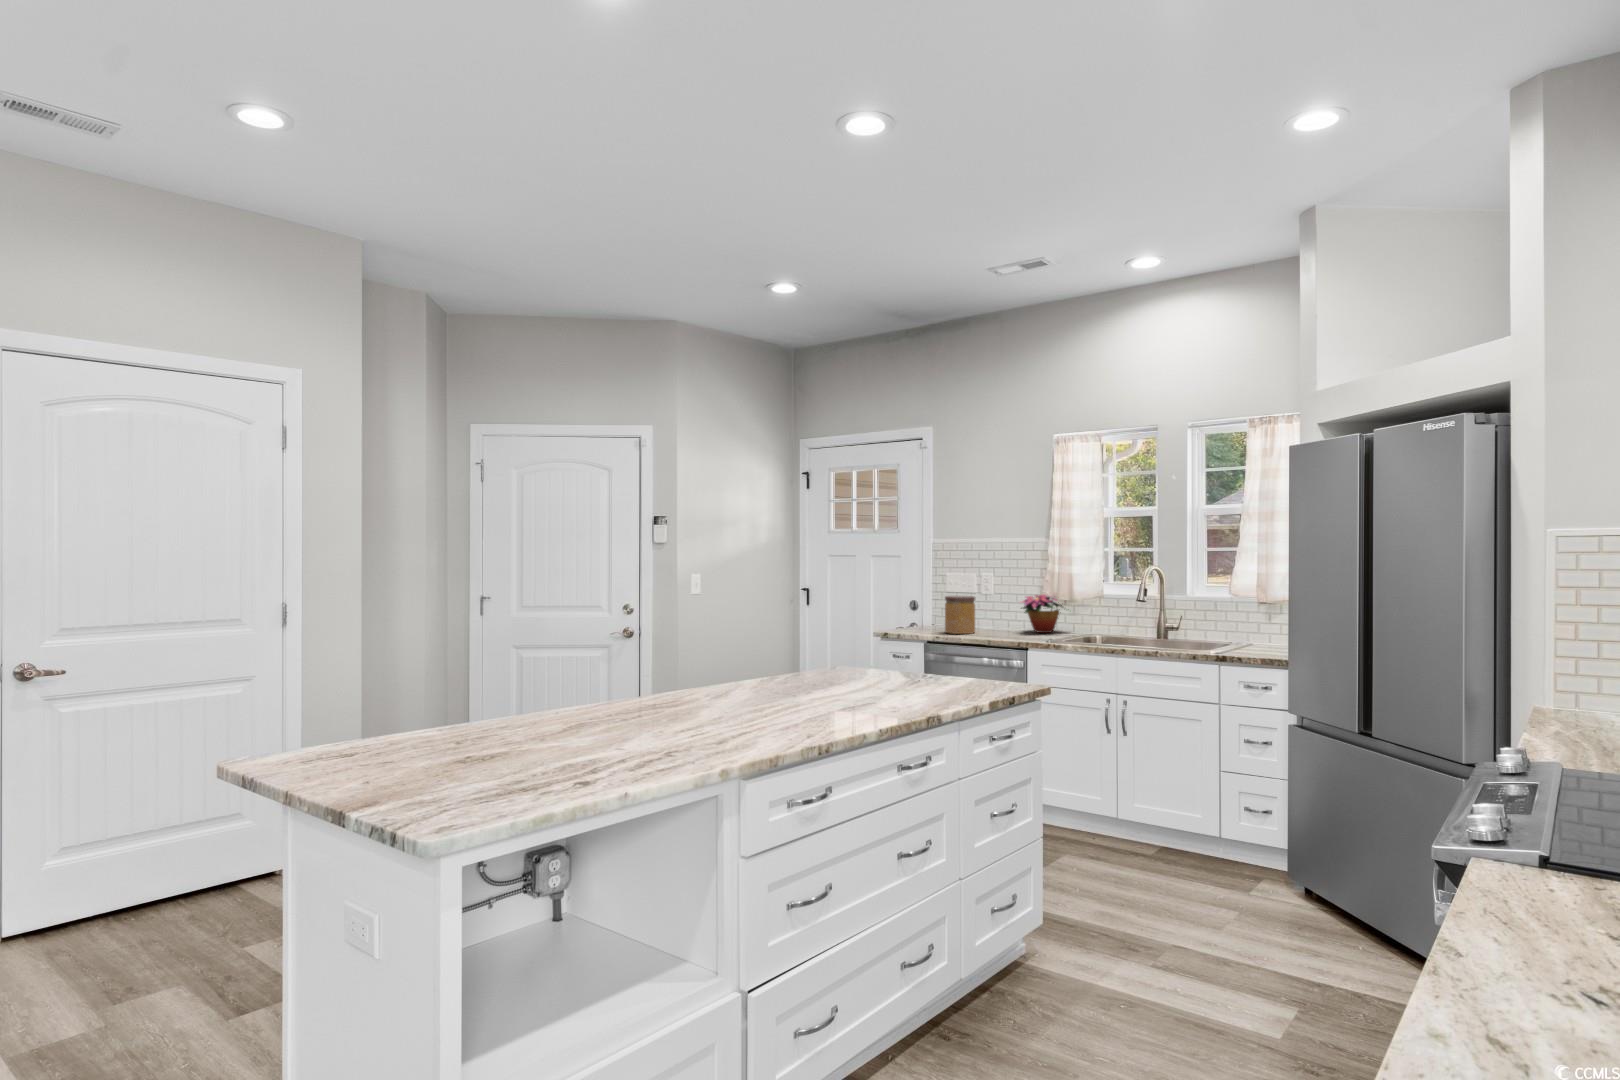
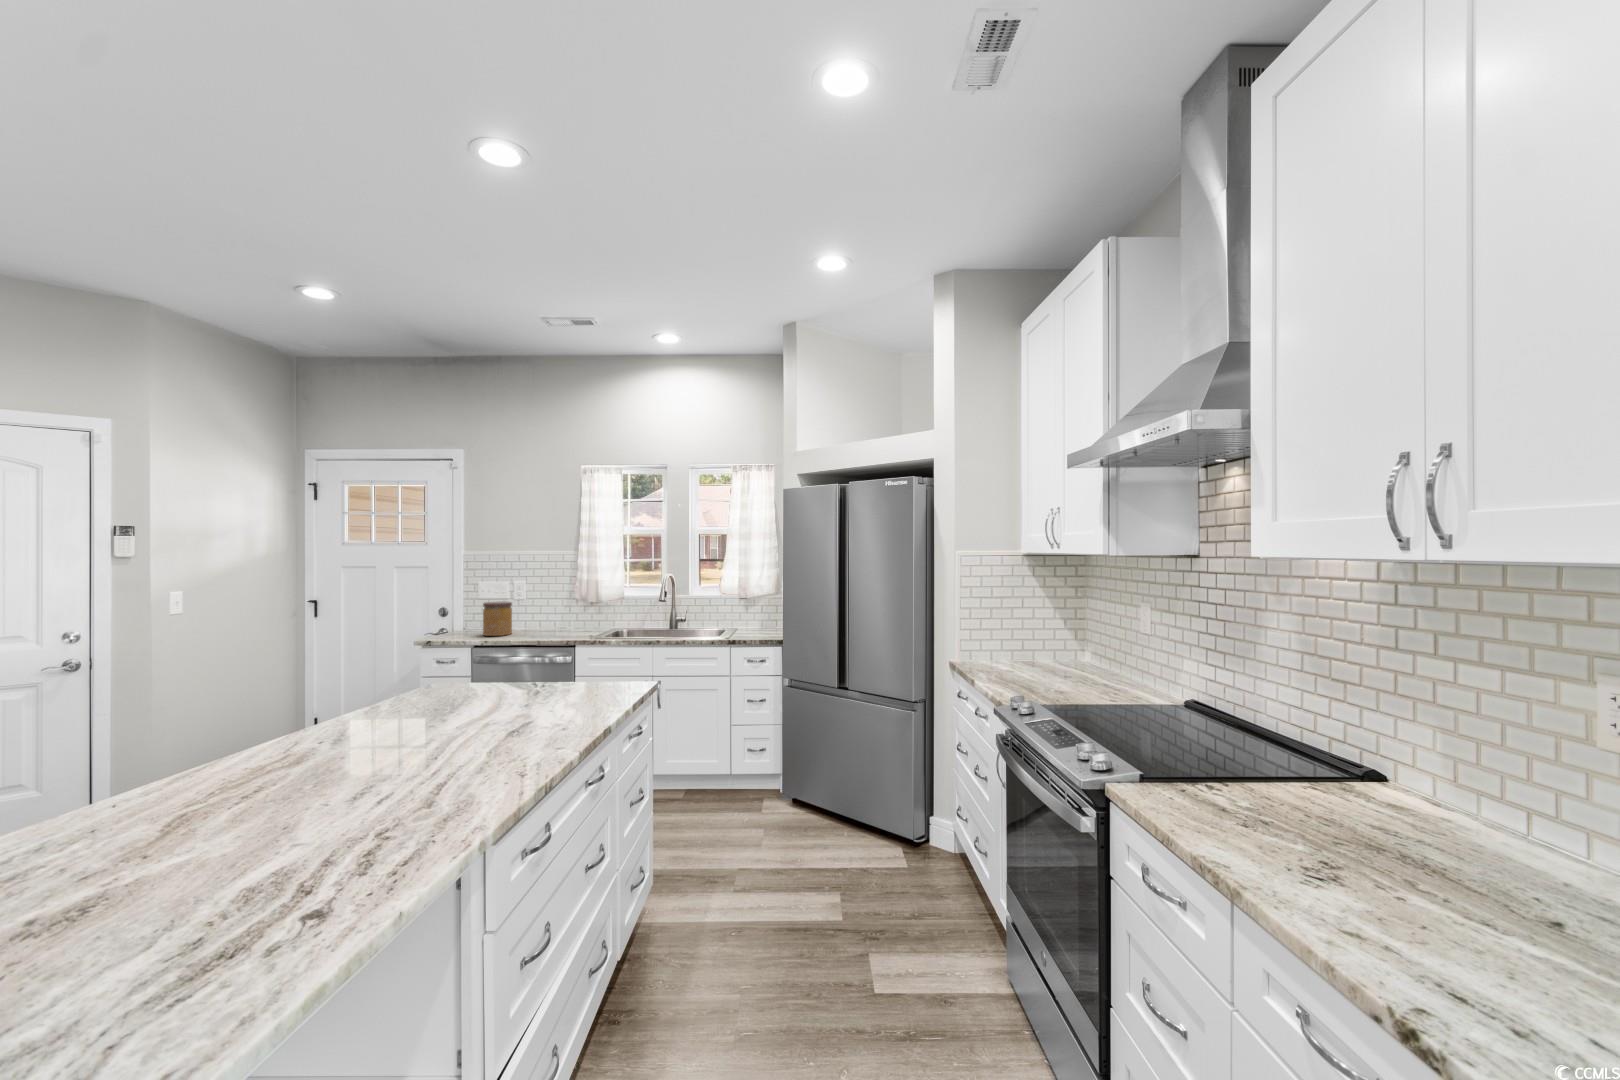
flower arrangement: present [1021,595,1062,633] -> none [551,597,600,630]

